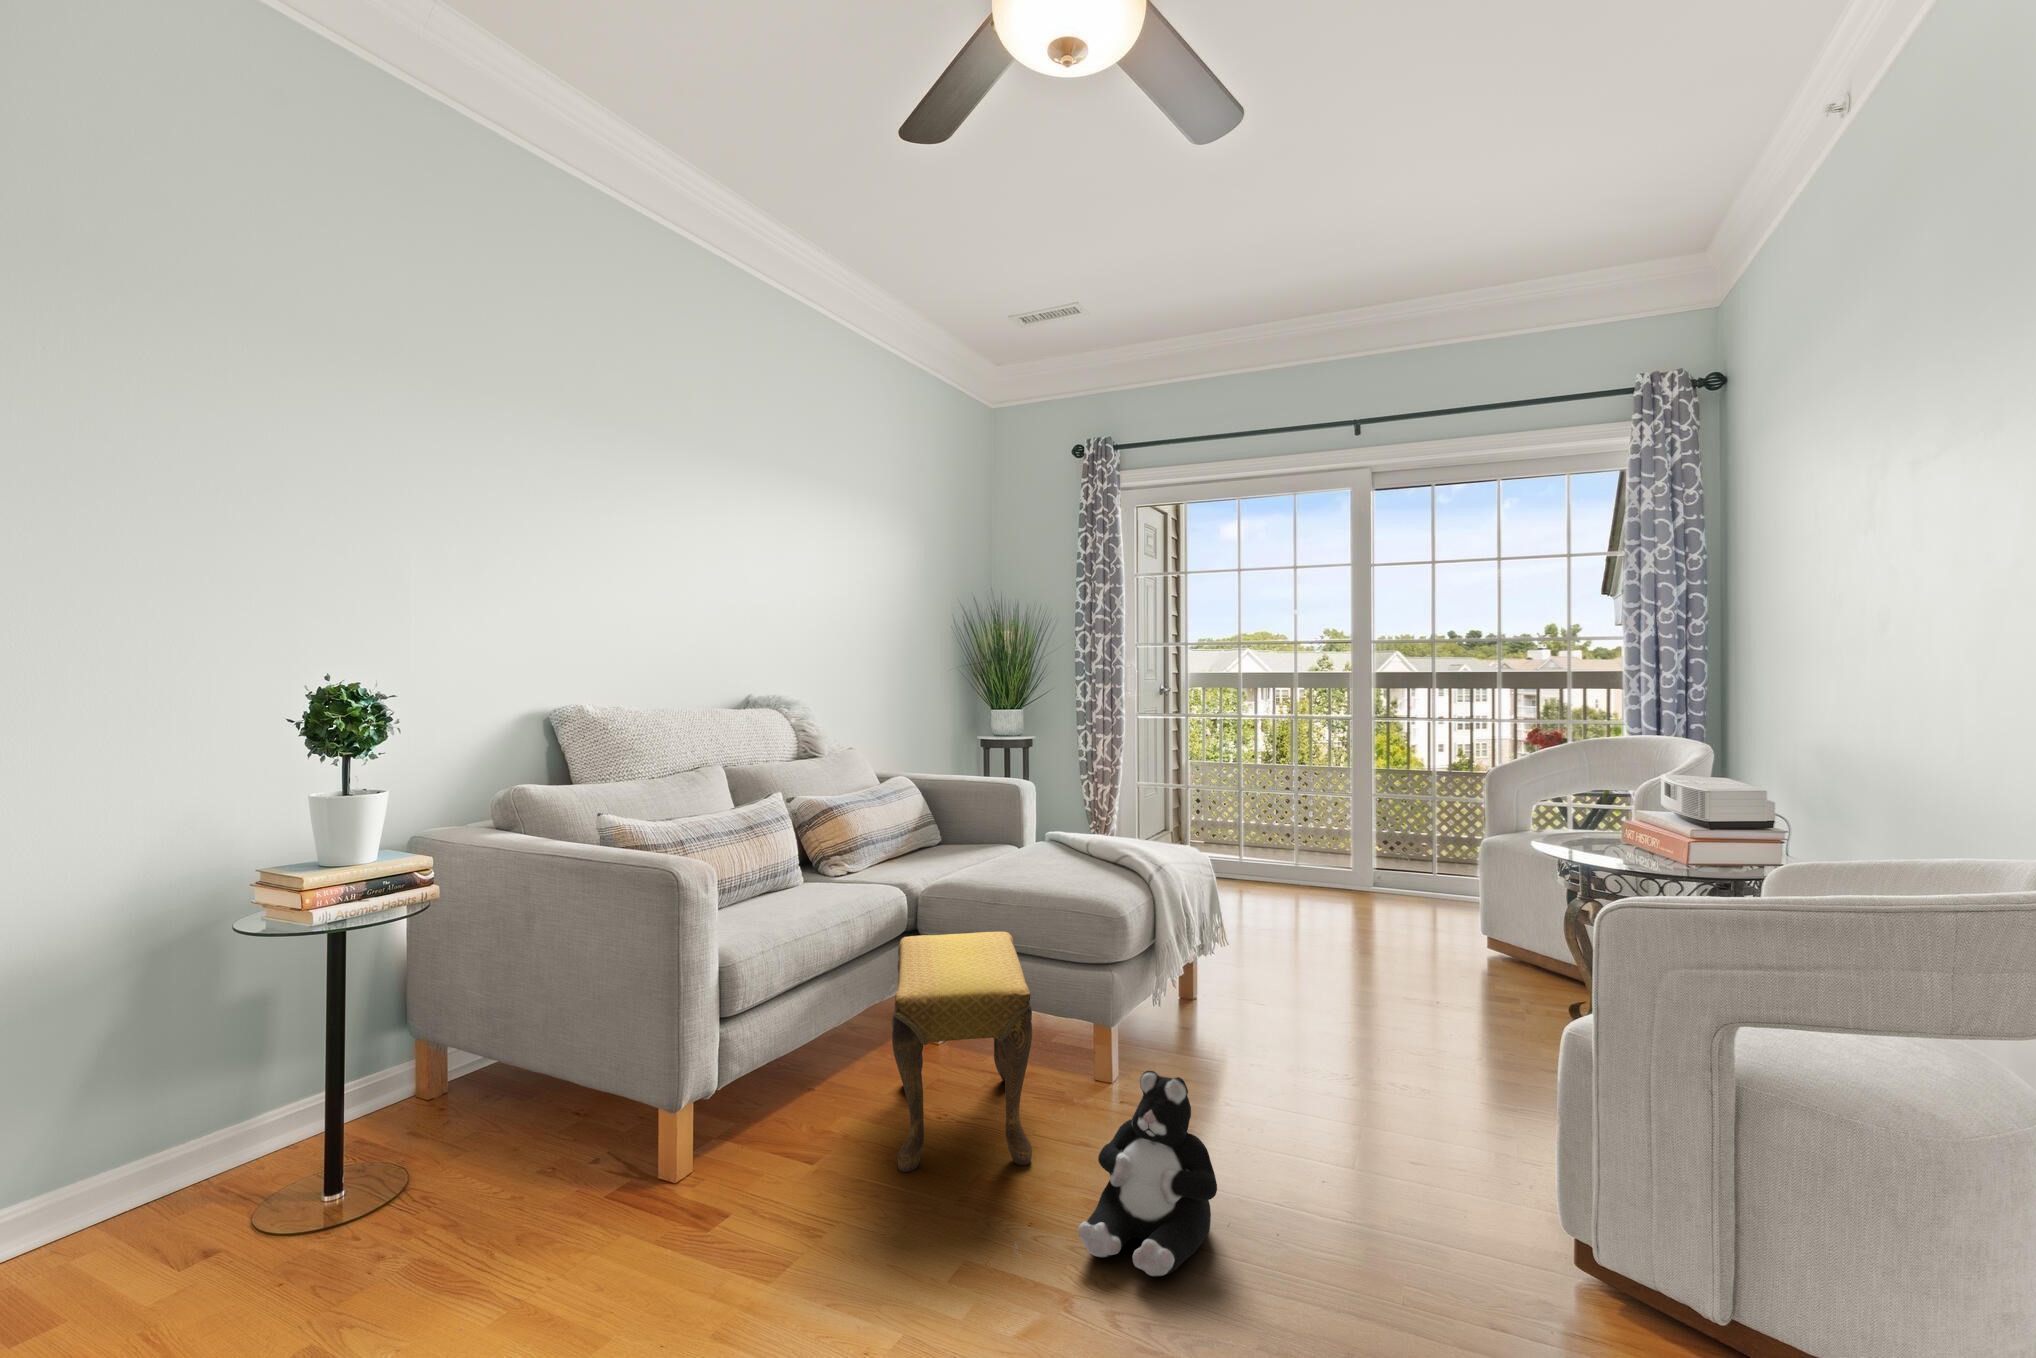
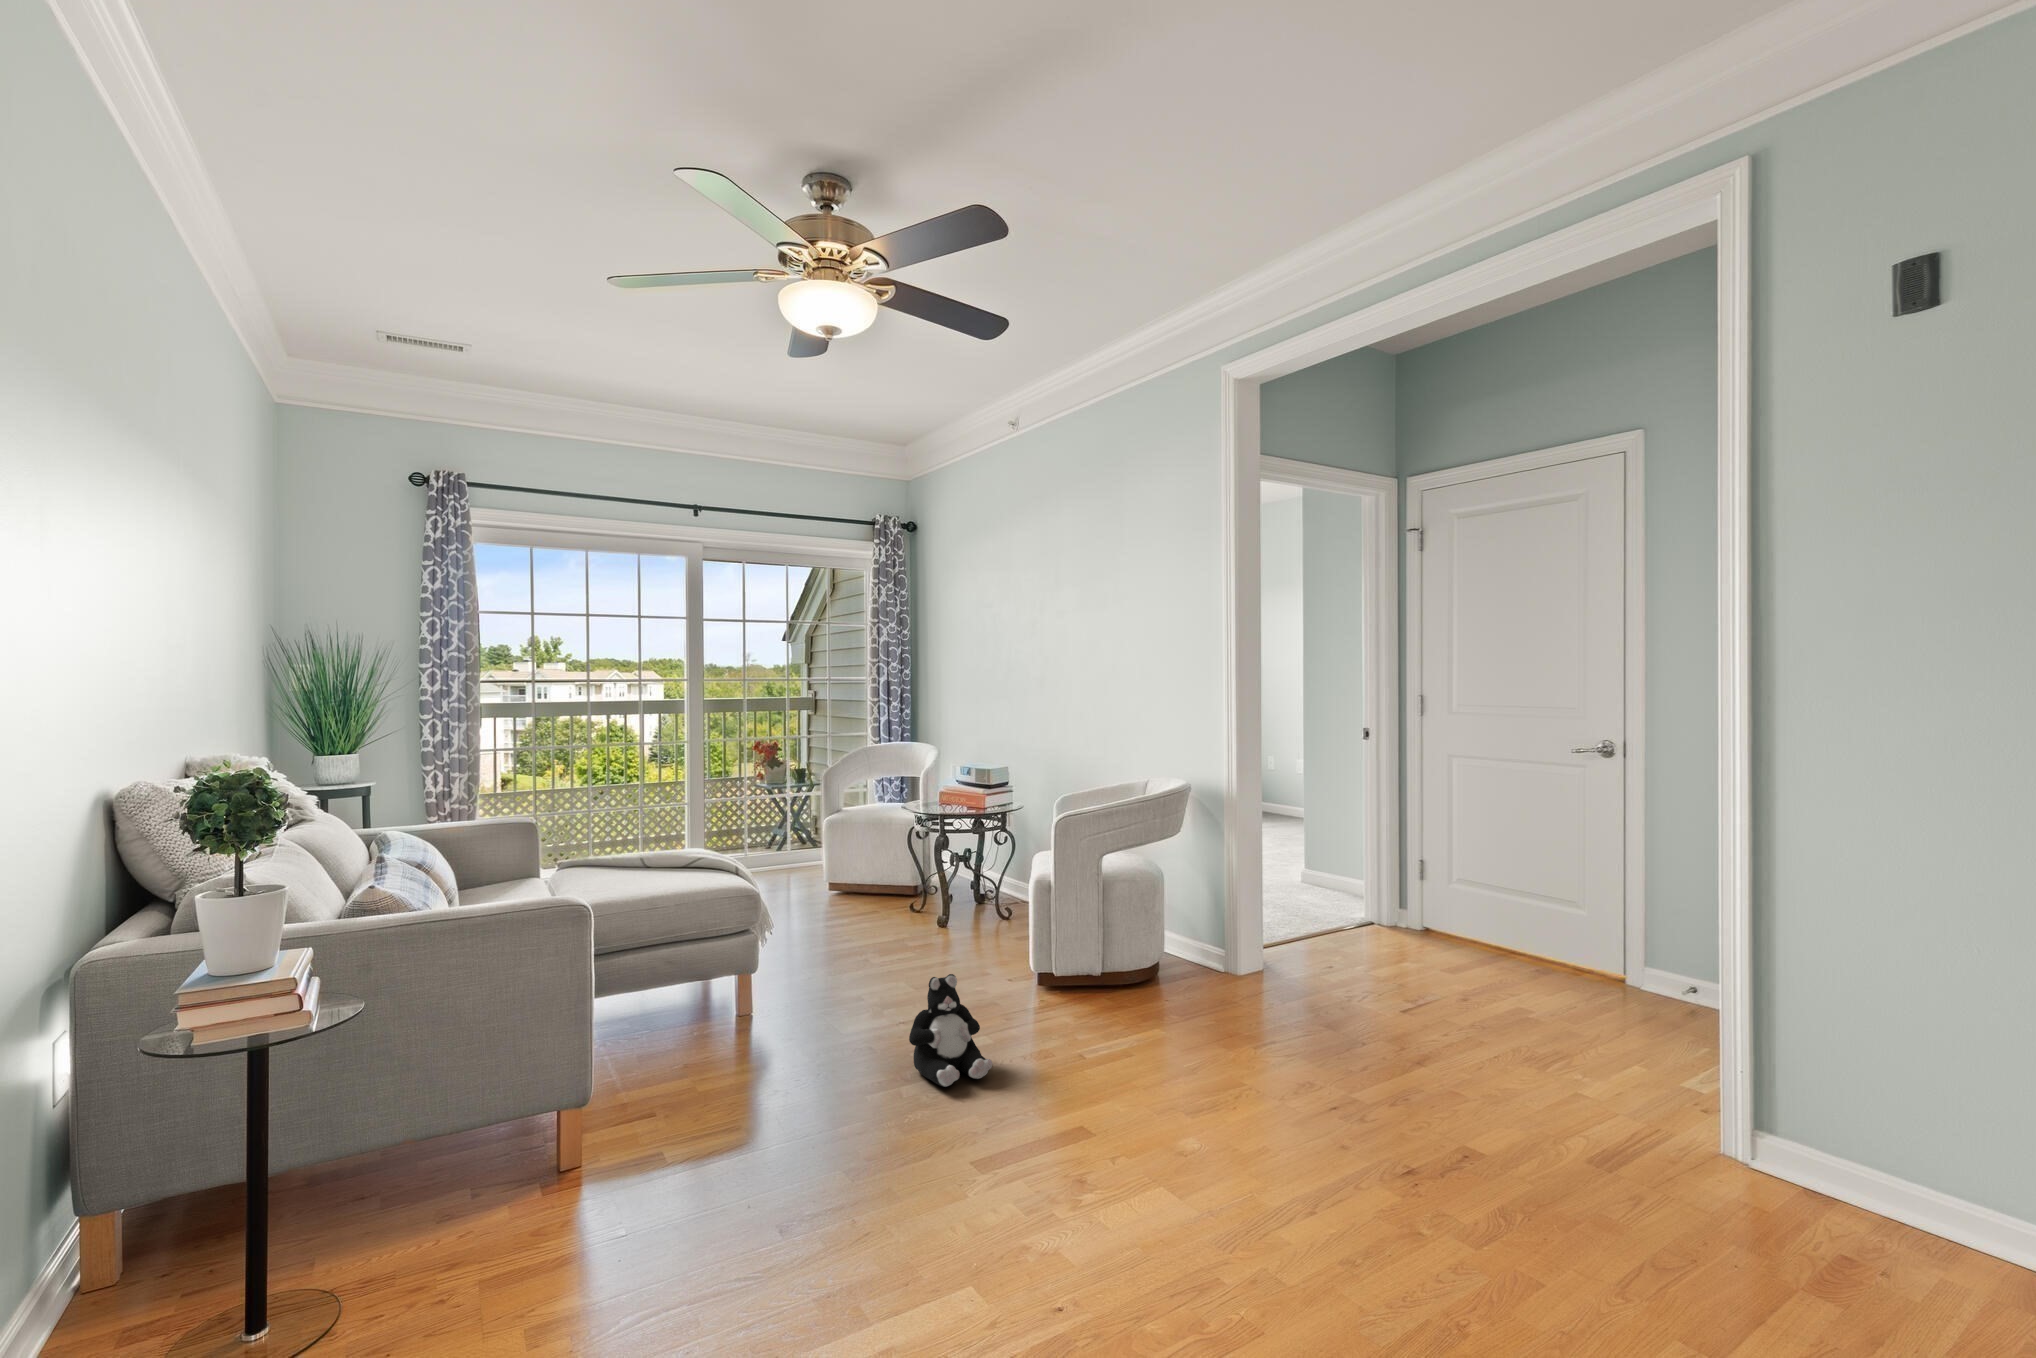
footstool: present [892,932,1032,1172] -> none [657,940,834,1120]

